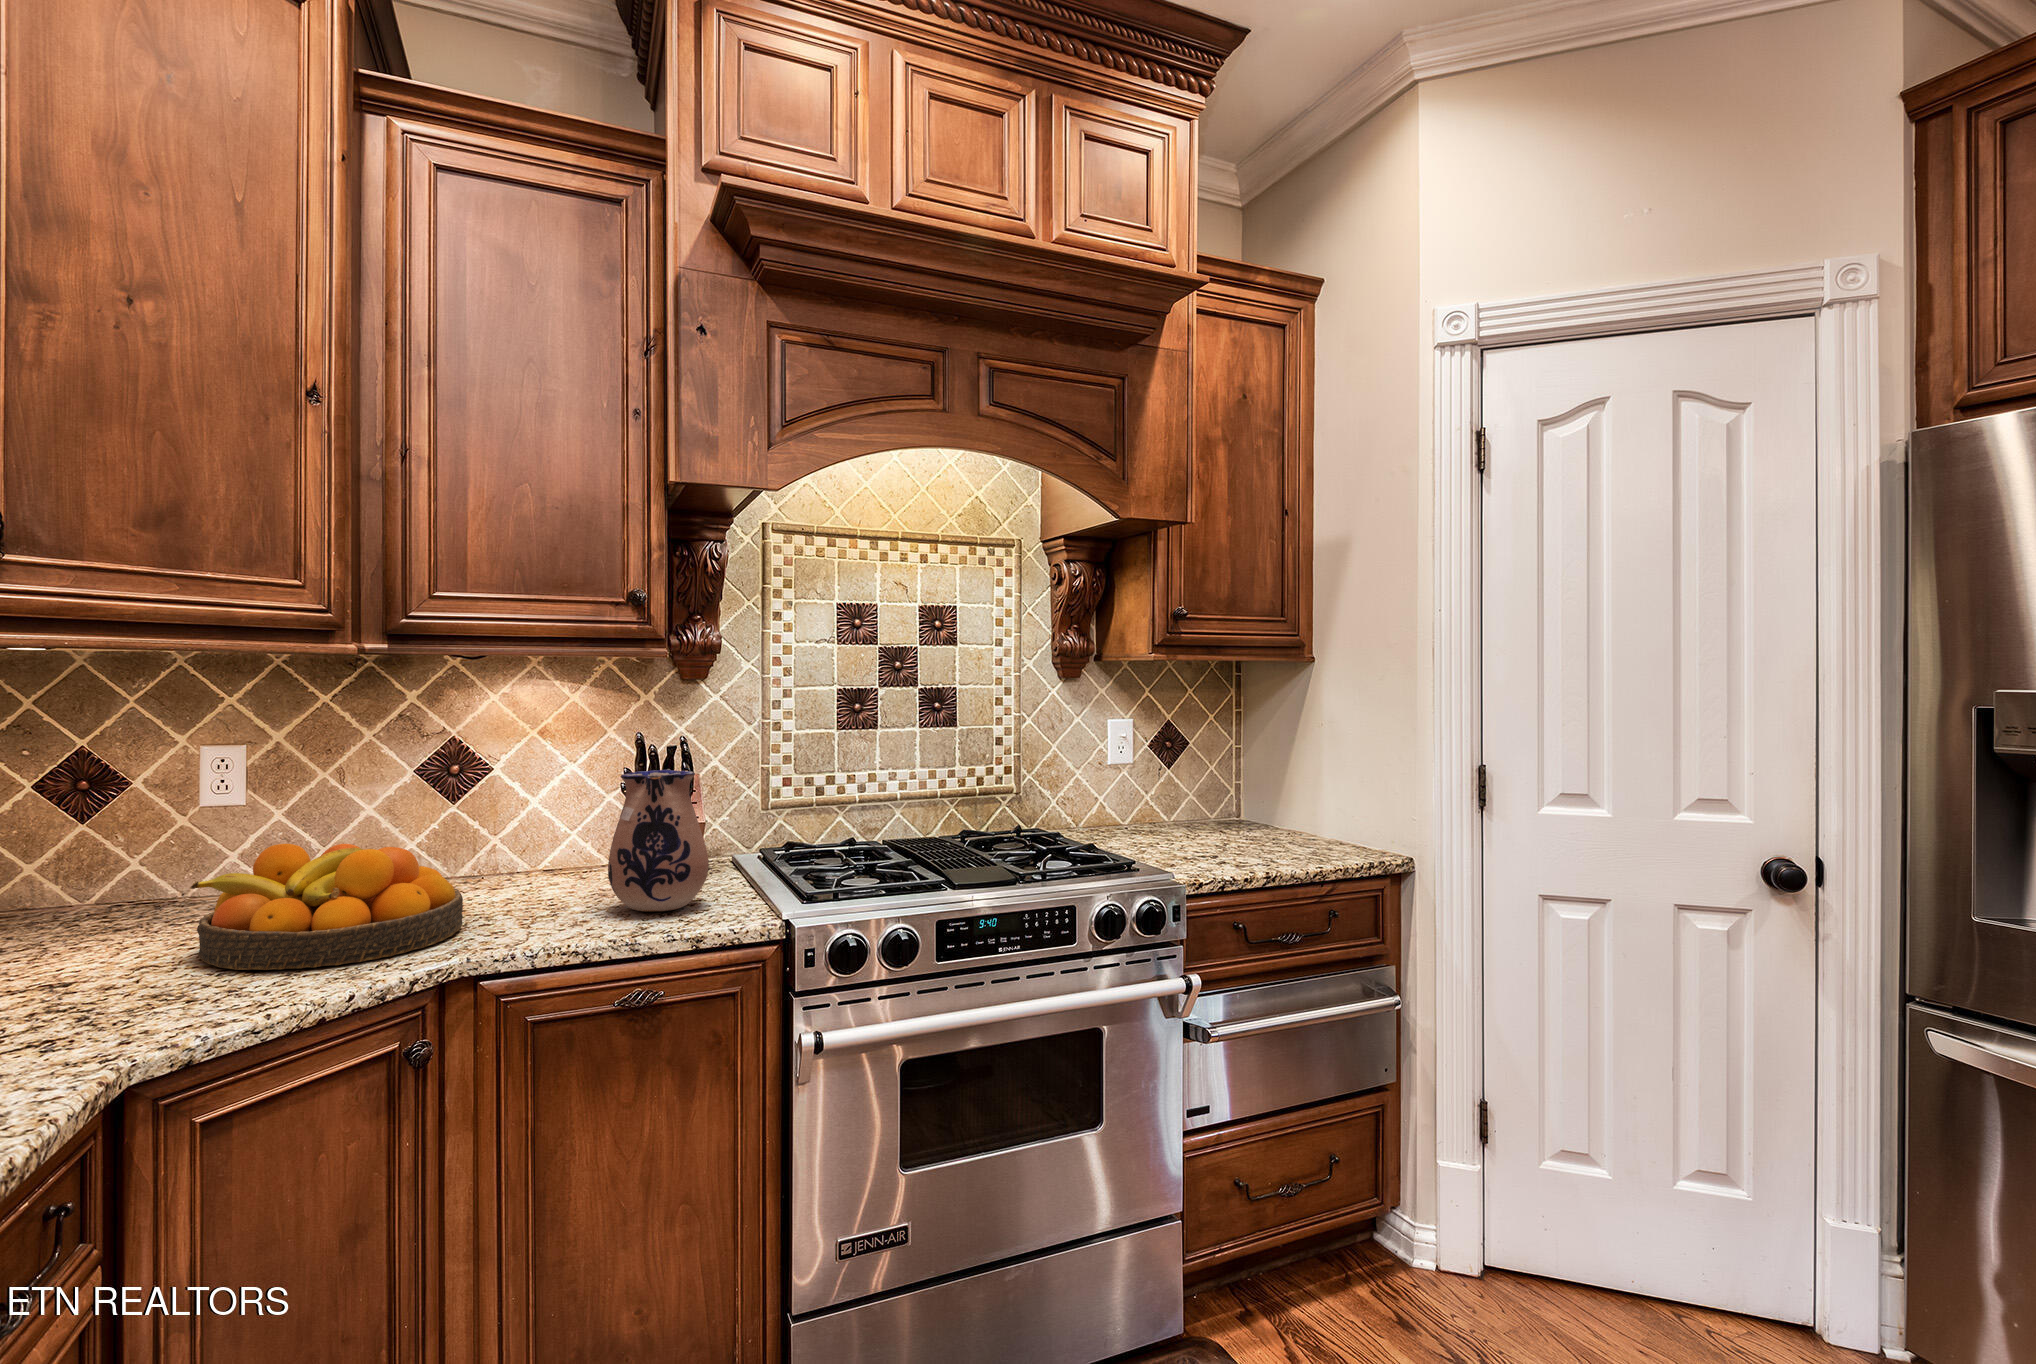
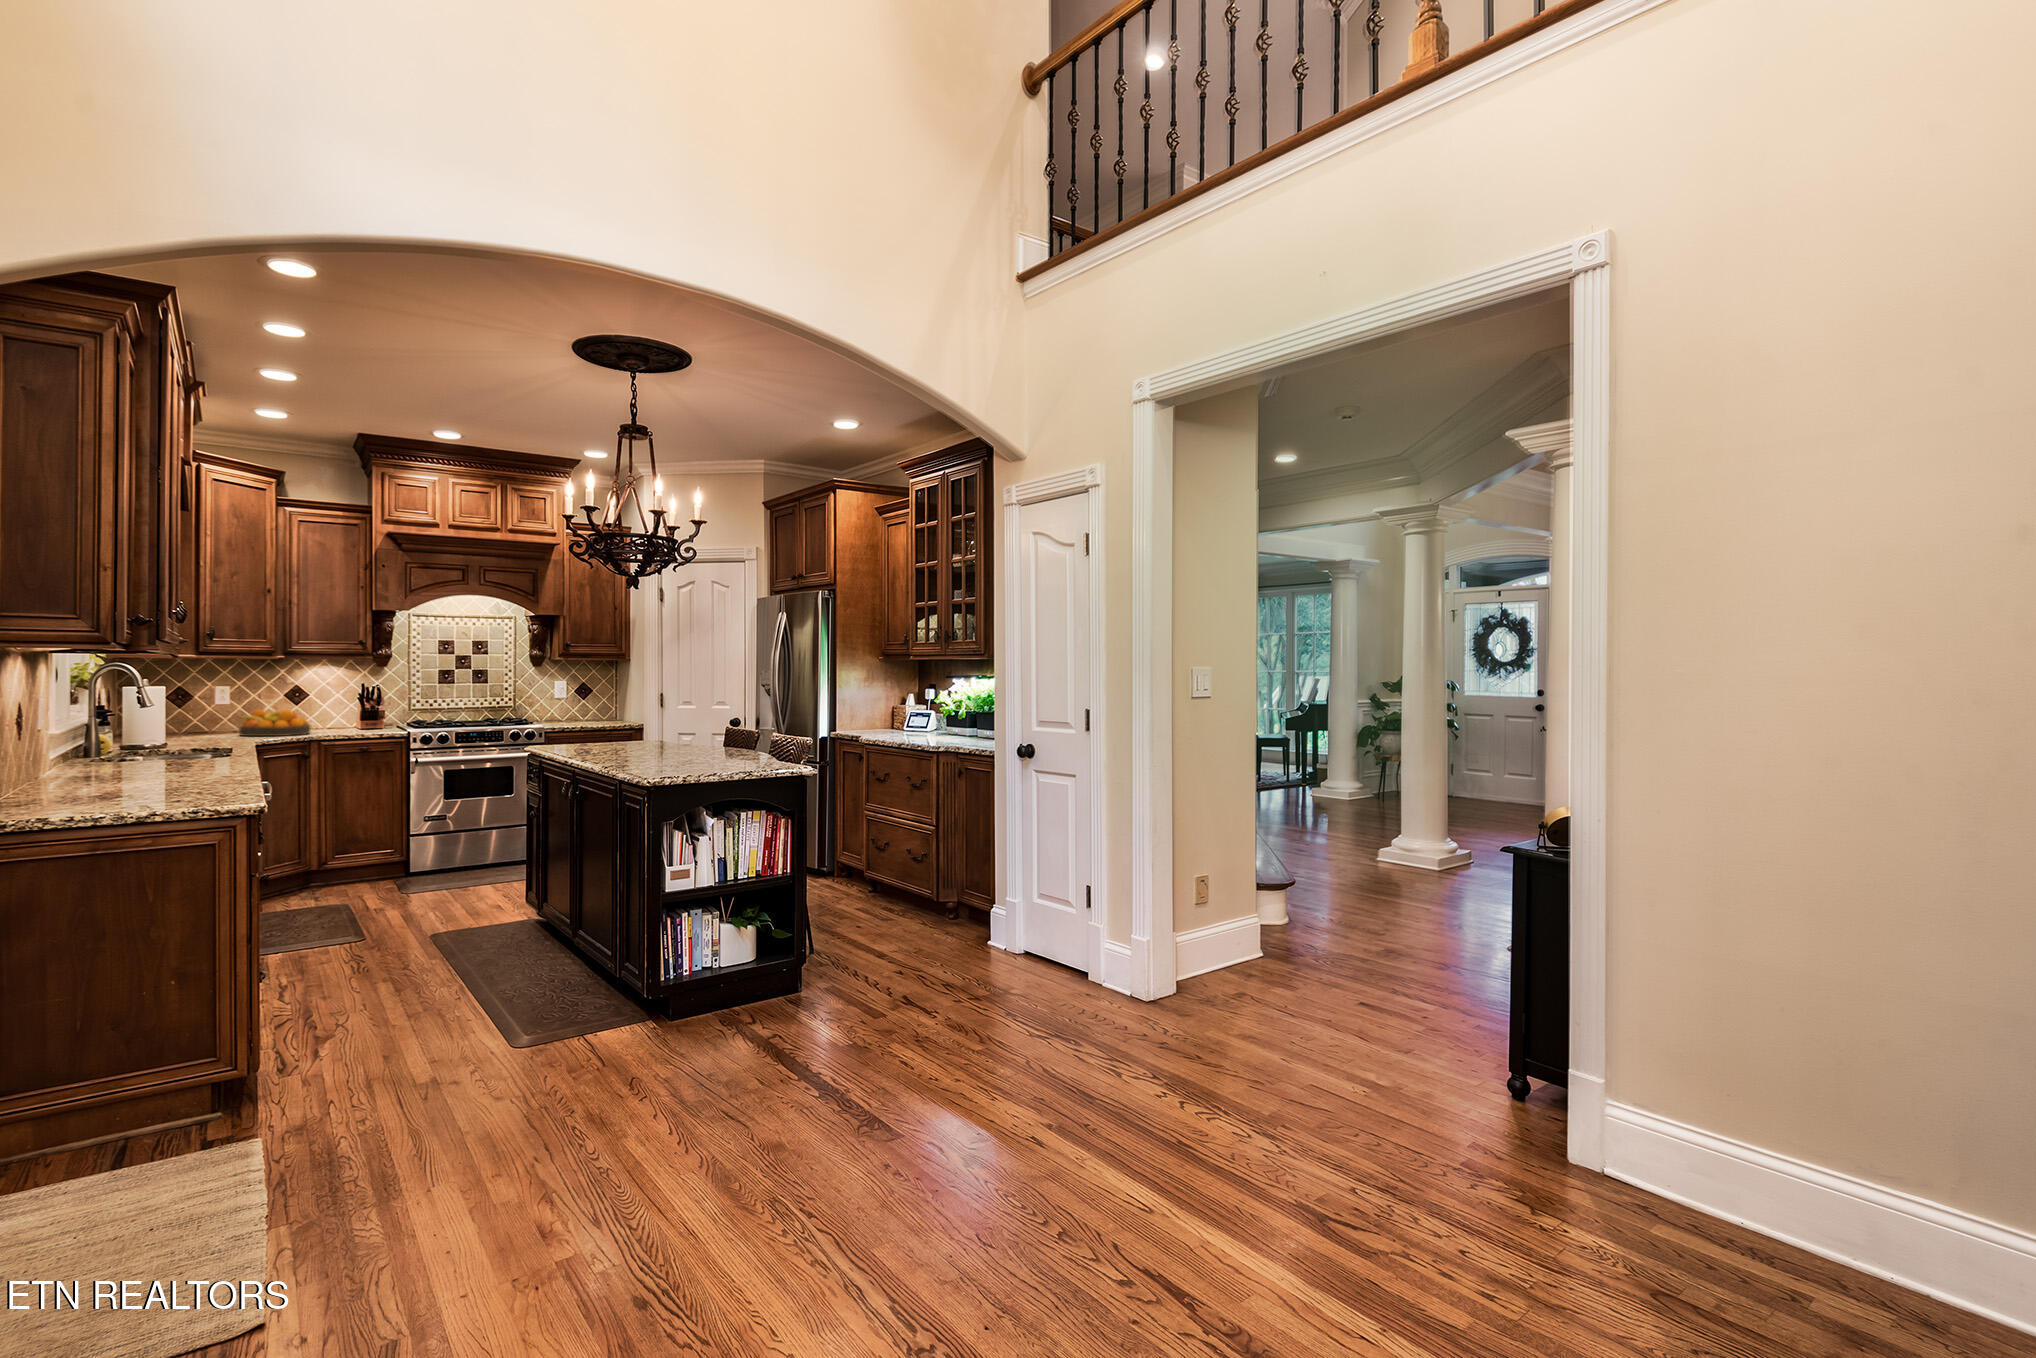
ceramic pitcher: present [608,769,709,911] -> none [354,693,386,732]

